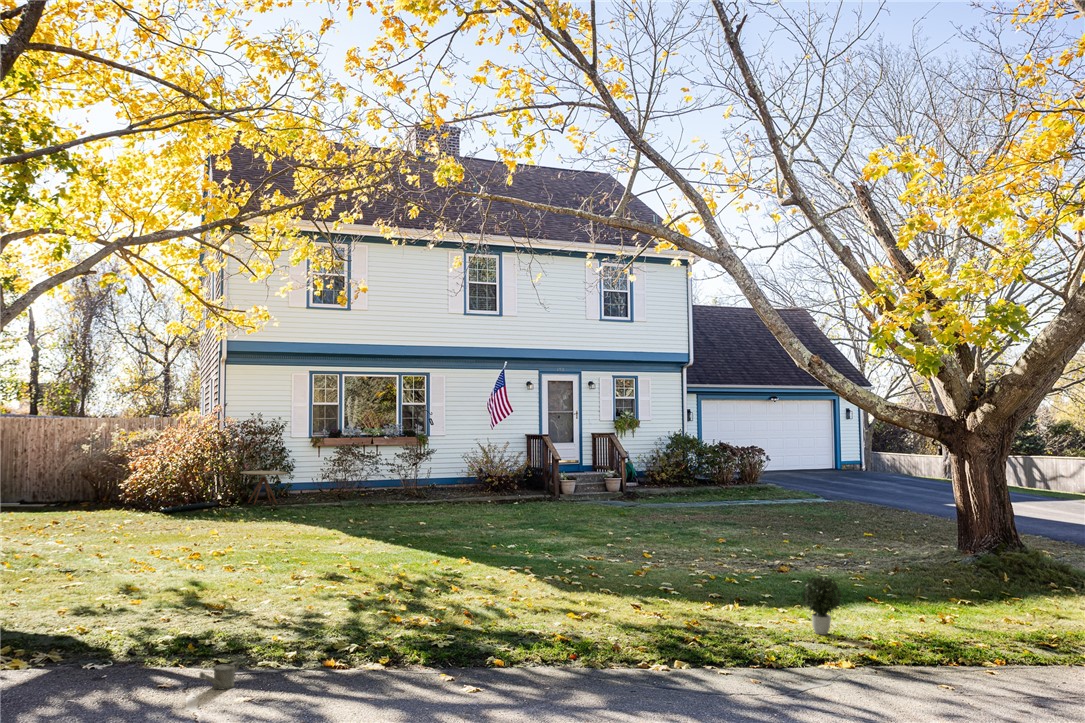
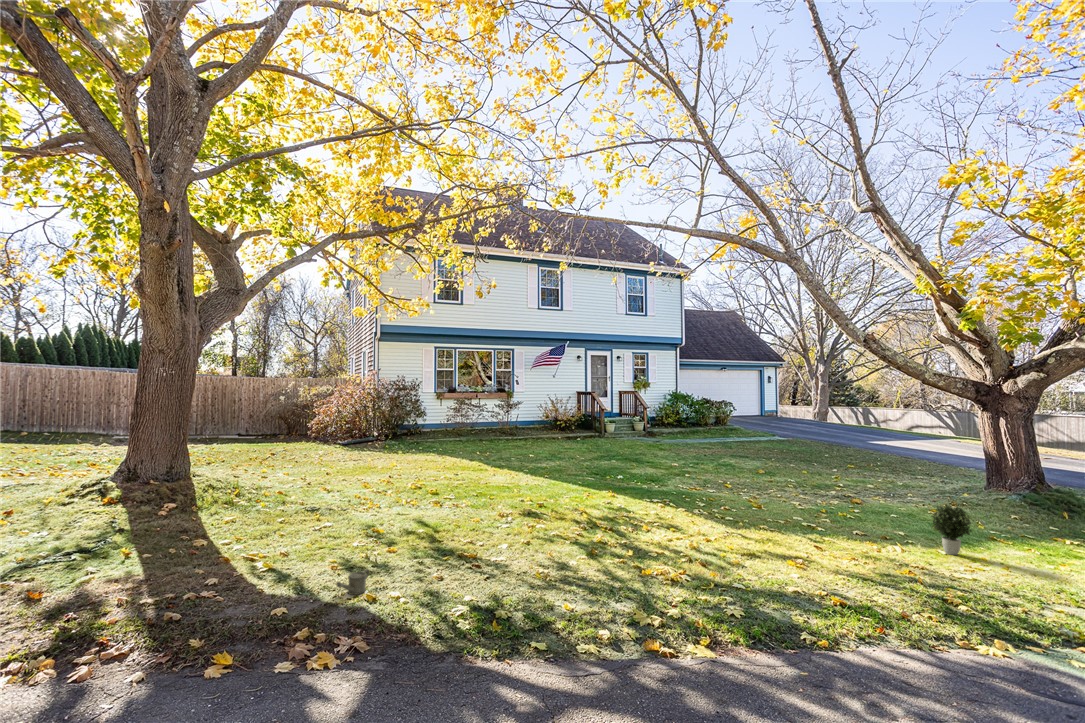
round table: present [240,471,287,504] -> none [393,415,425,439]
watering can: present [200,662,239,690] -> present [337,570,369,595]

